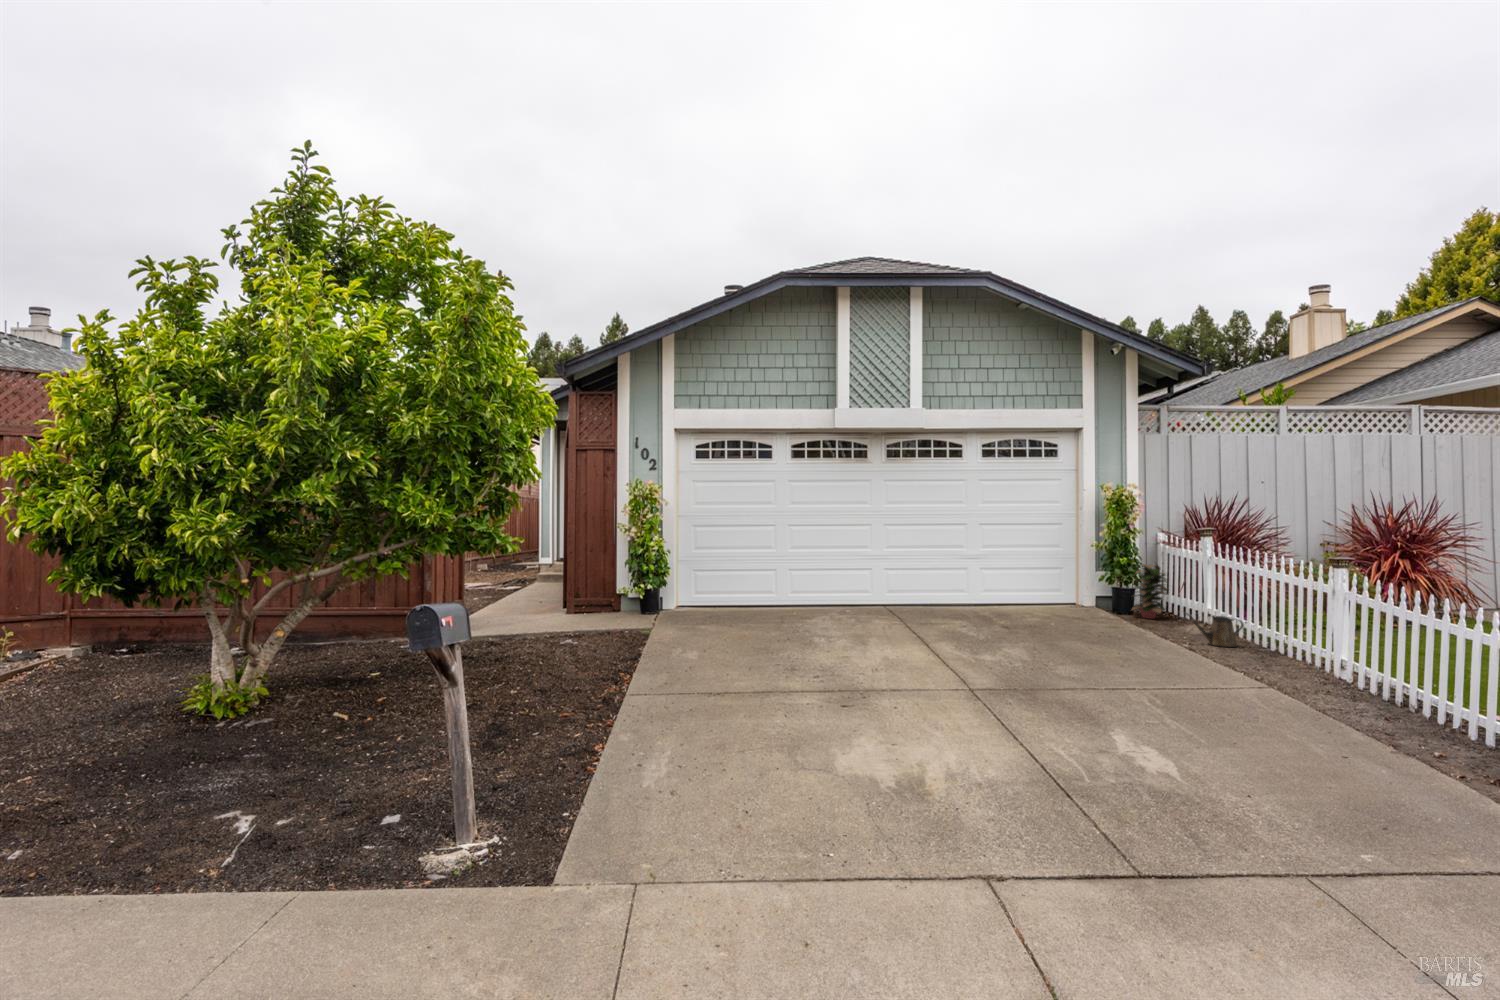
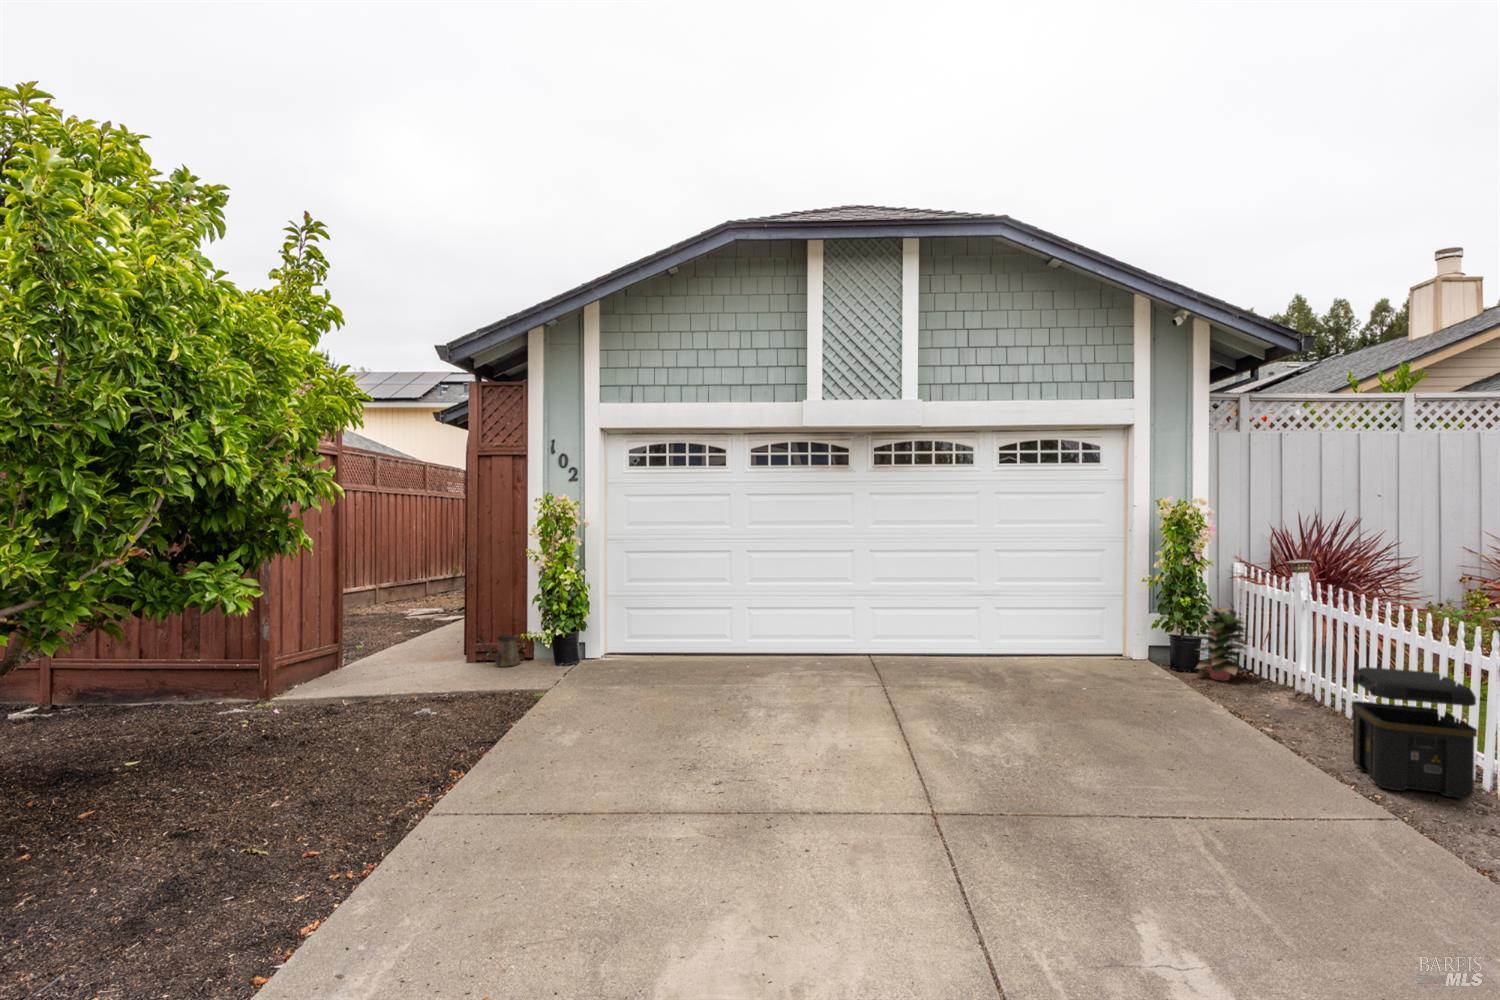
toolbox: none [1242,592,1323,675] -> present [1352,667,1477,798]
watering can: present [1185,613,1244,647] -> present [478,635,523,667]

